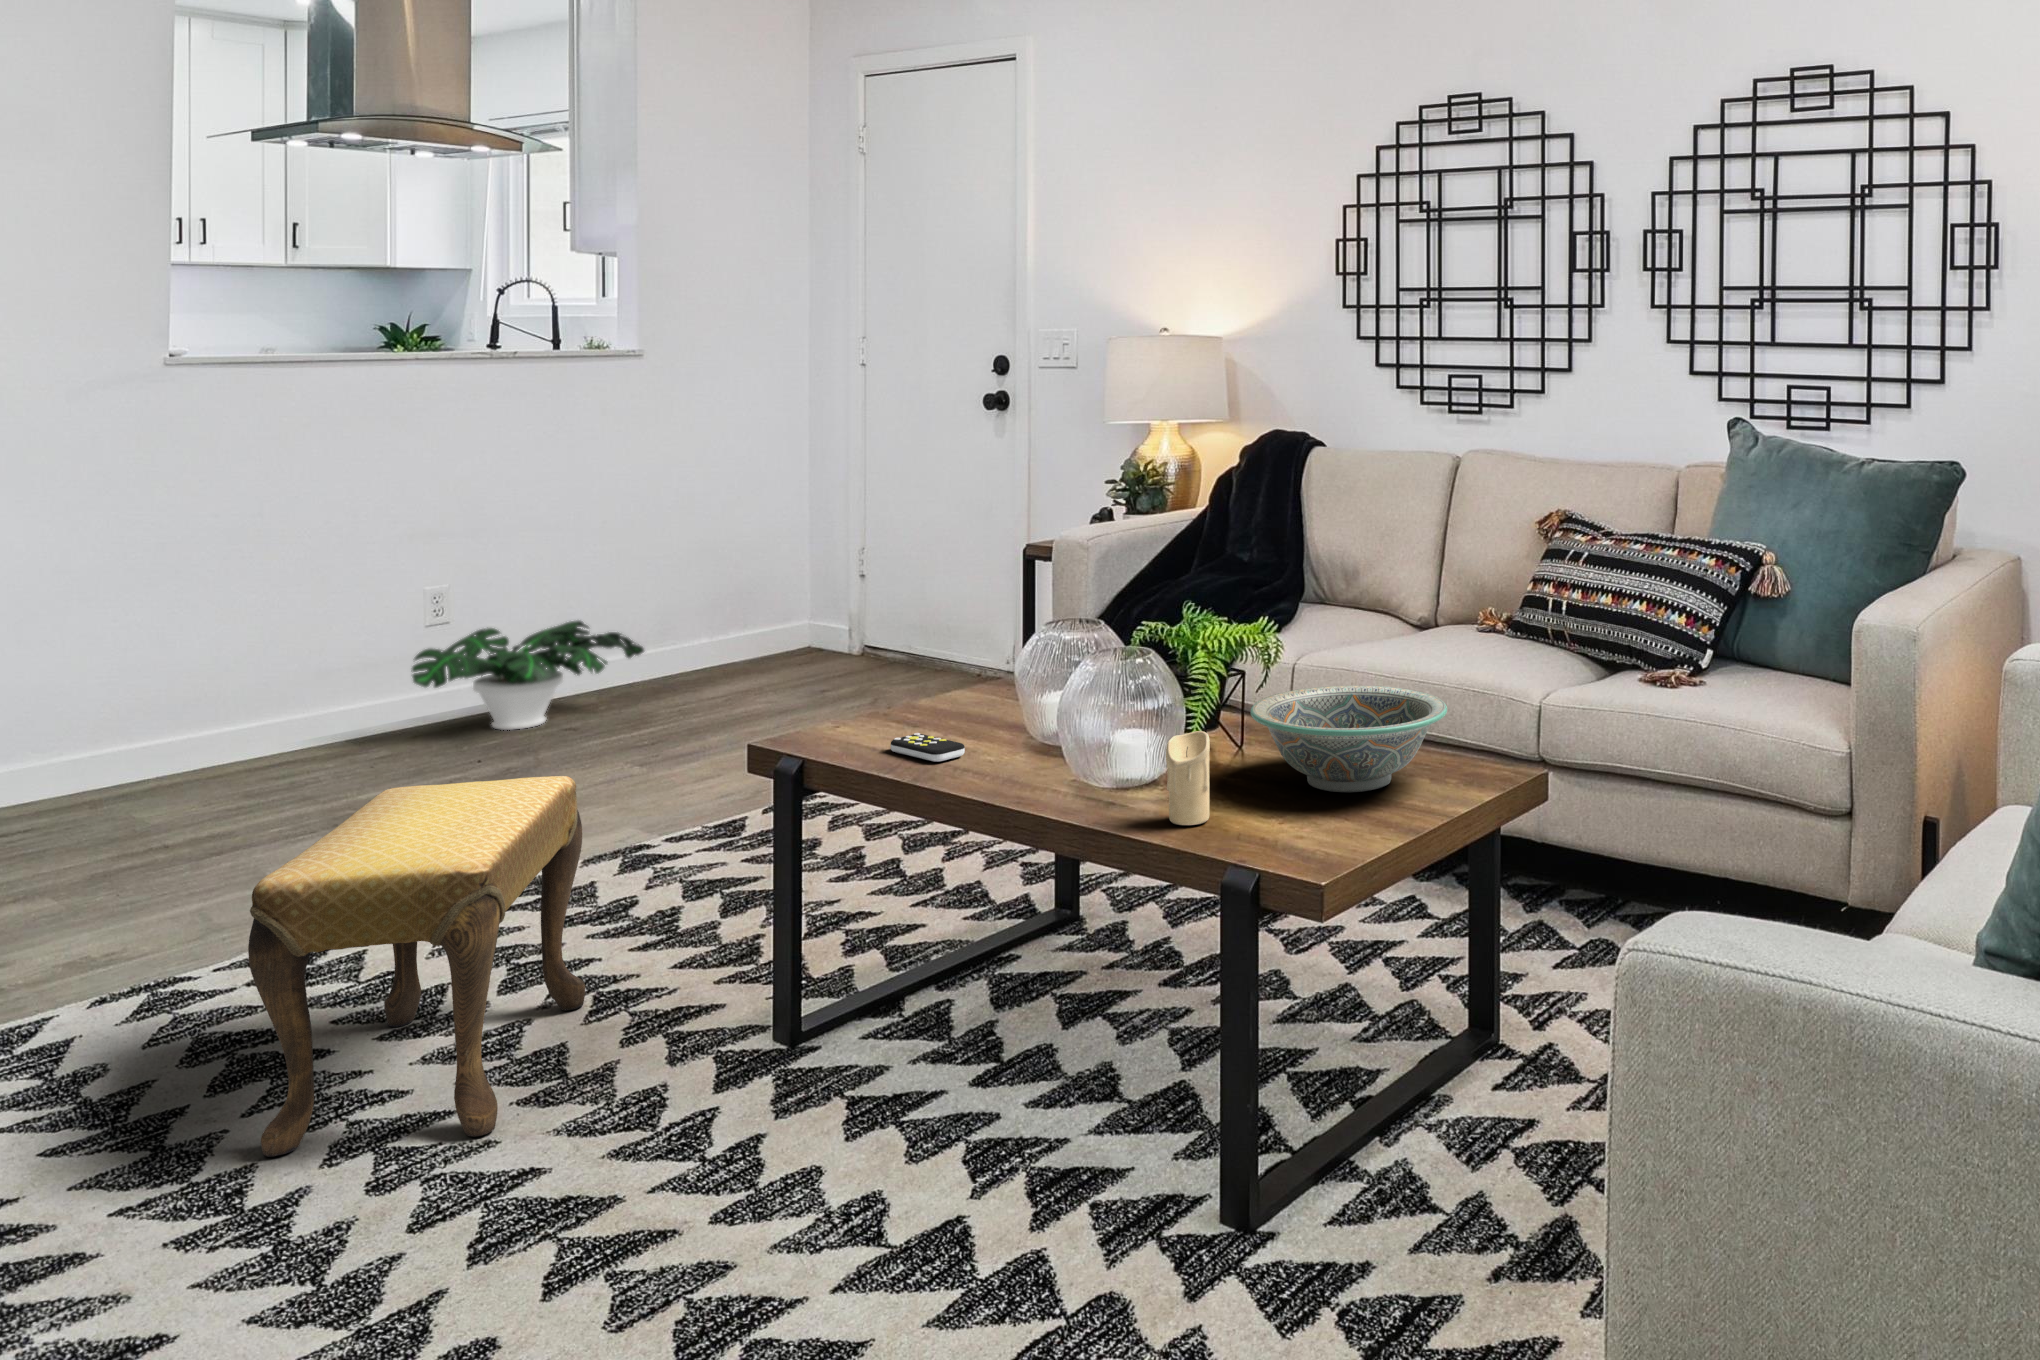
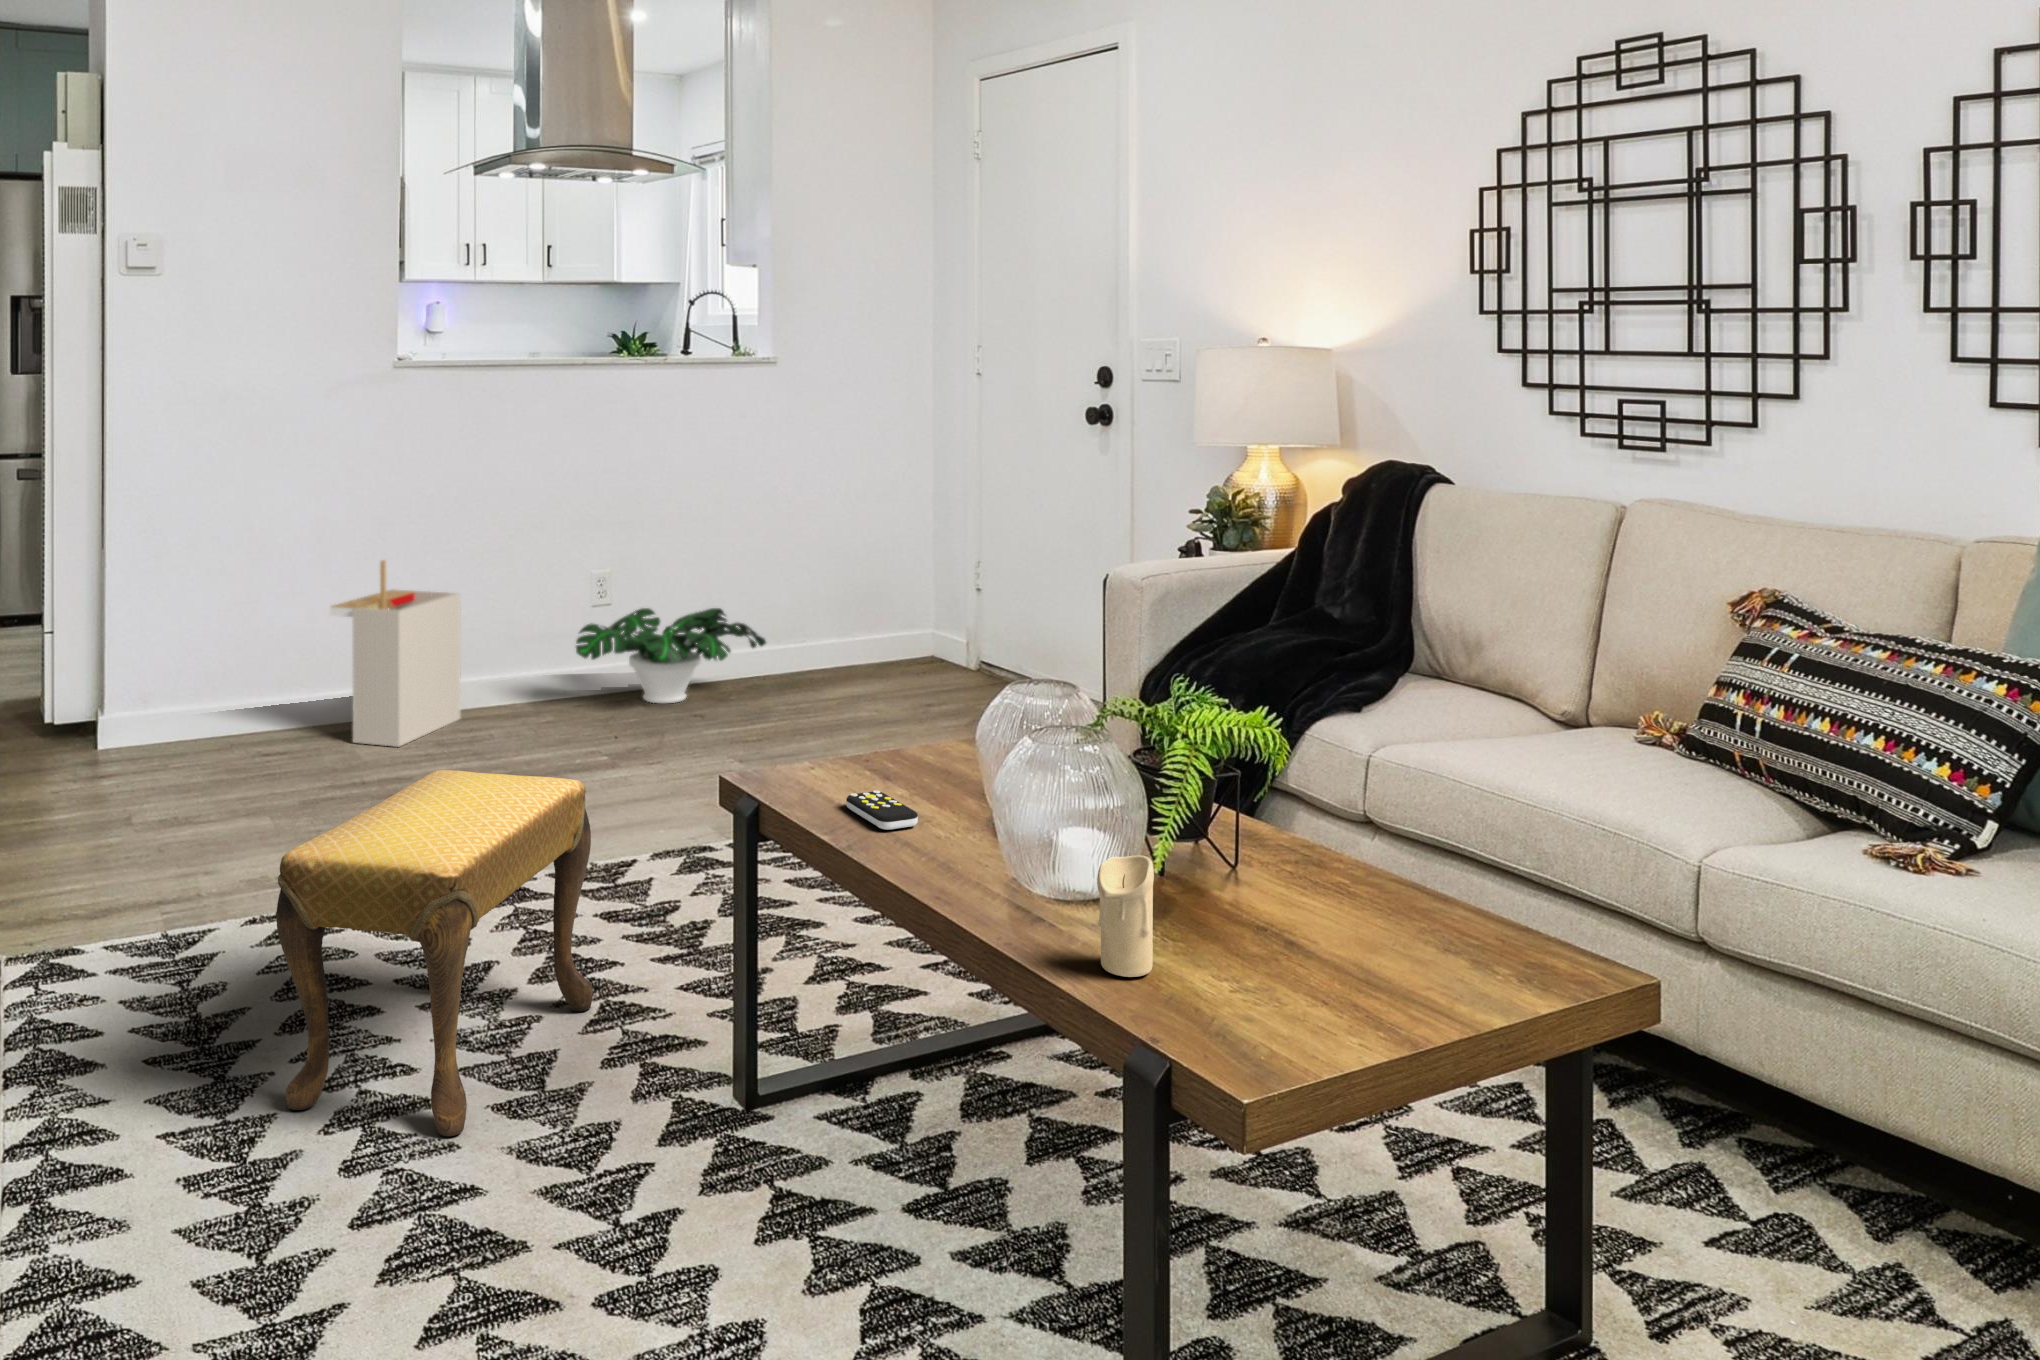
storage bin: none [72,594,256,816] -> present [330,560,461,747]
decorative bowl: present [1251,686,1447,792] -> none [1229,808,1507,967]

